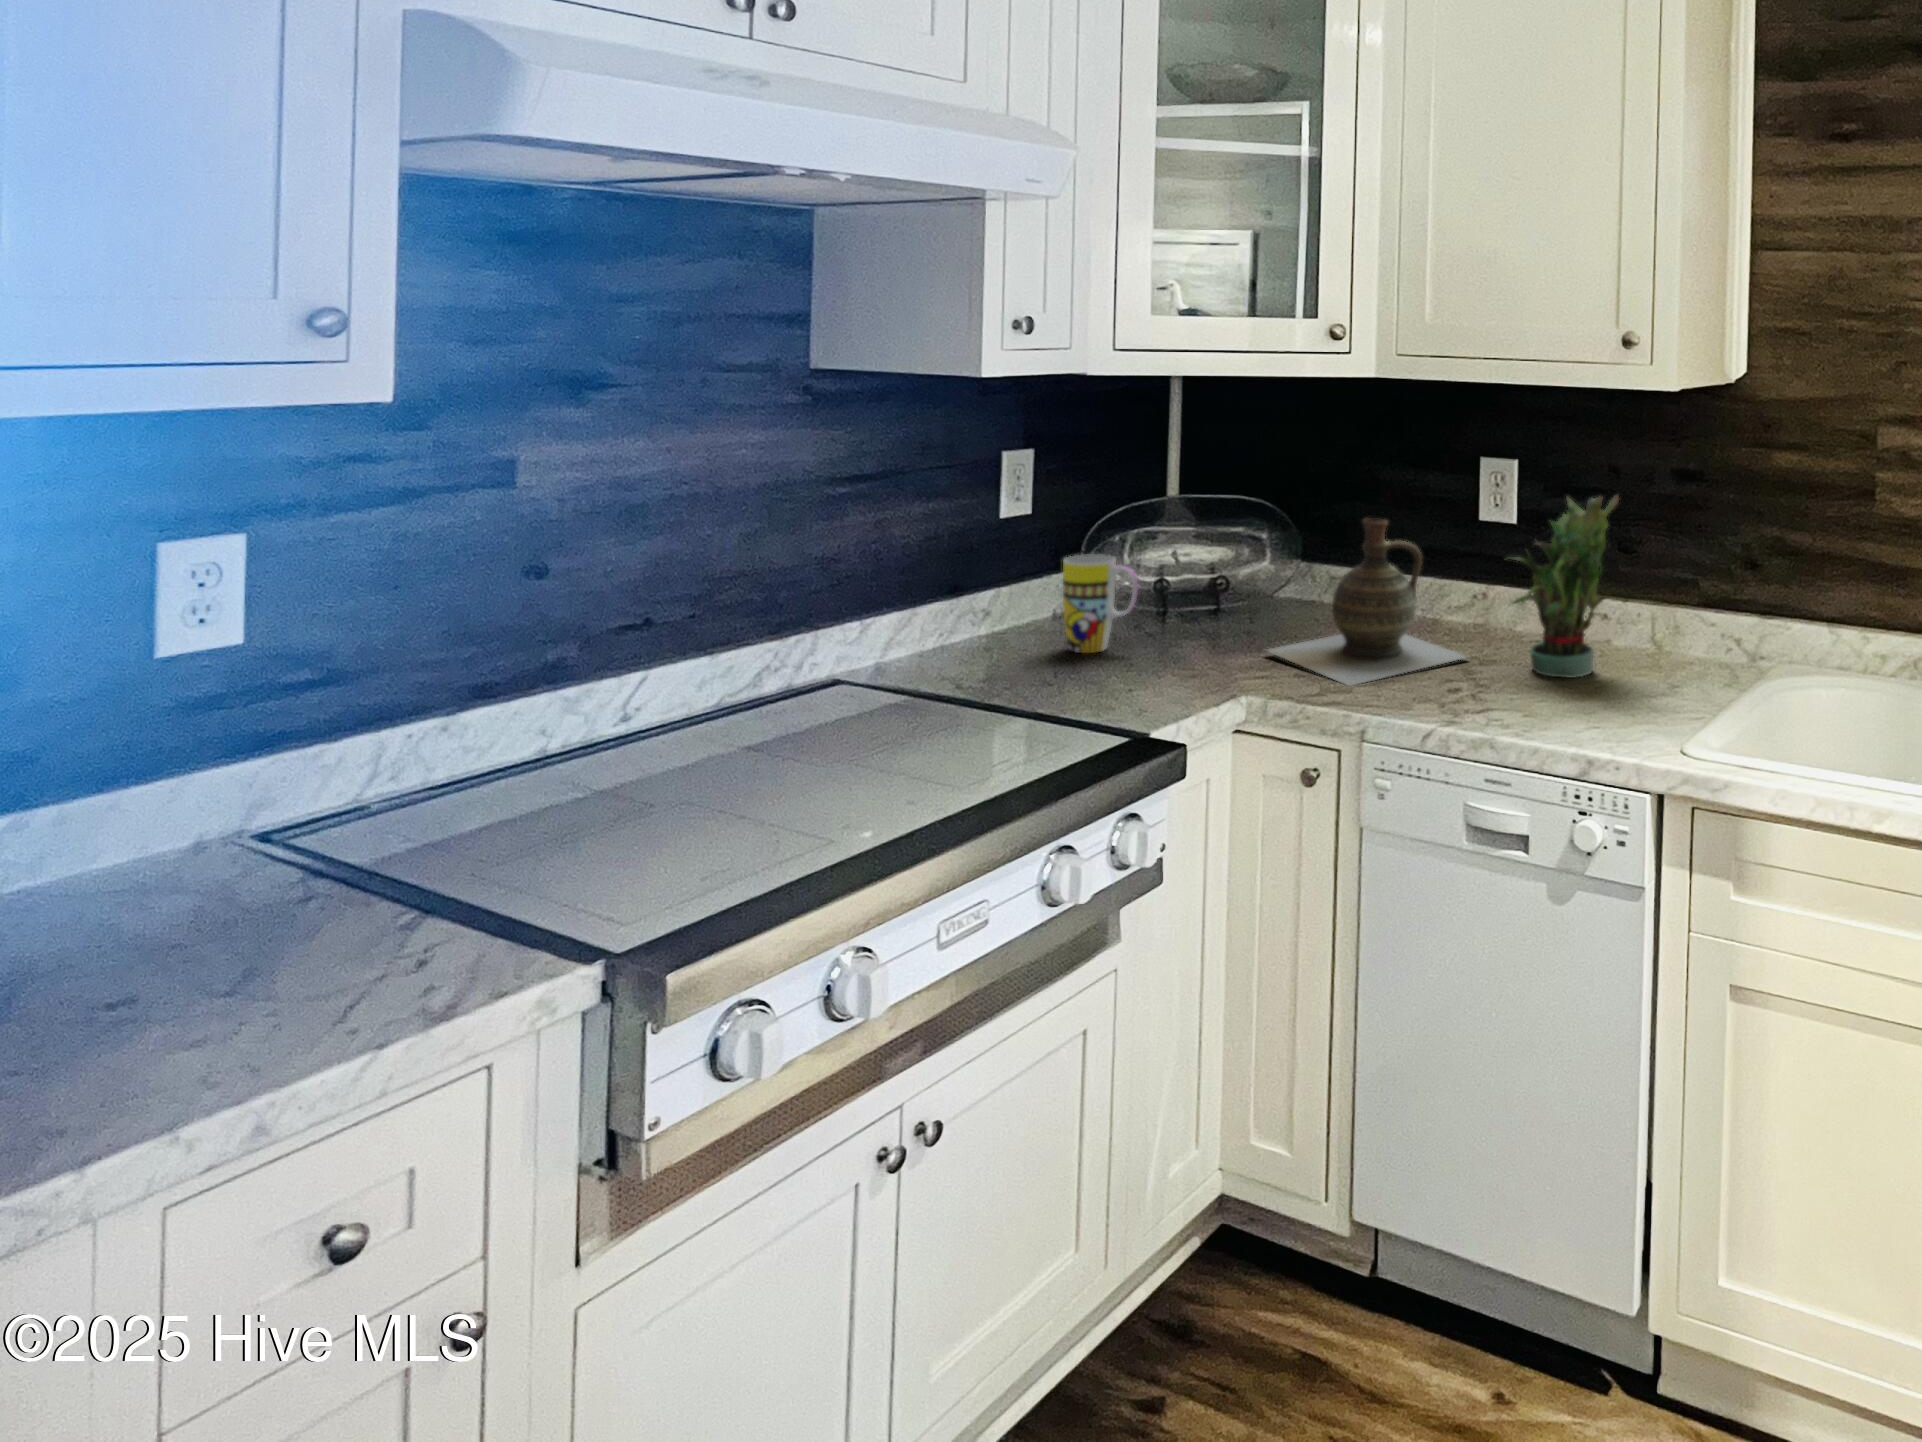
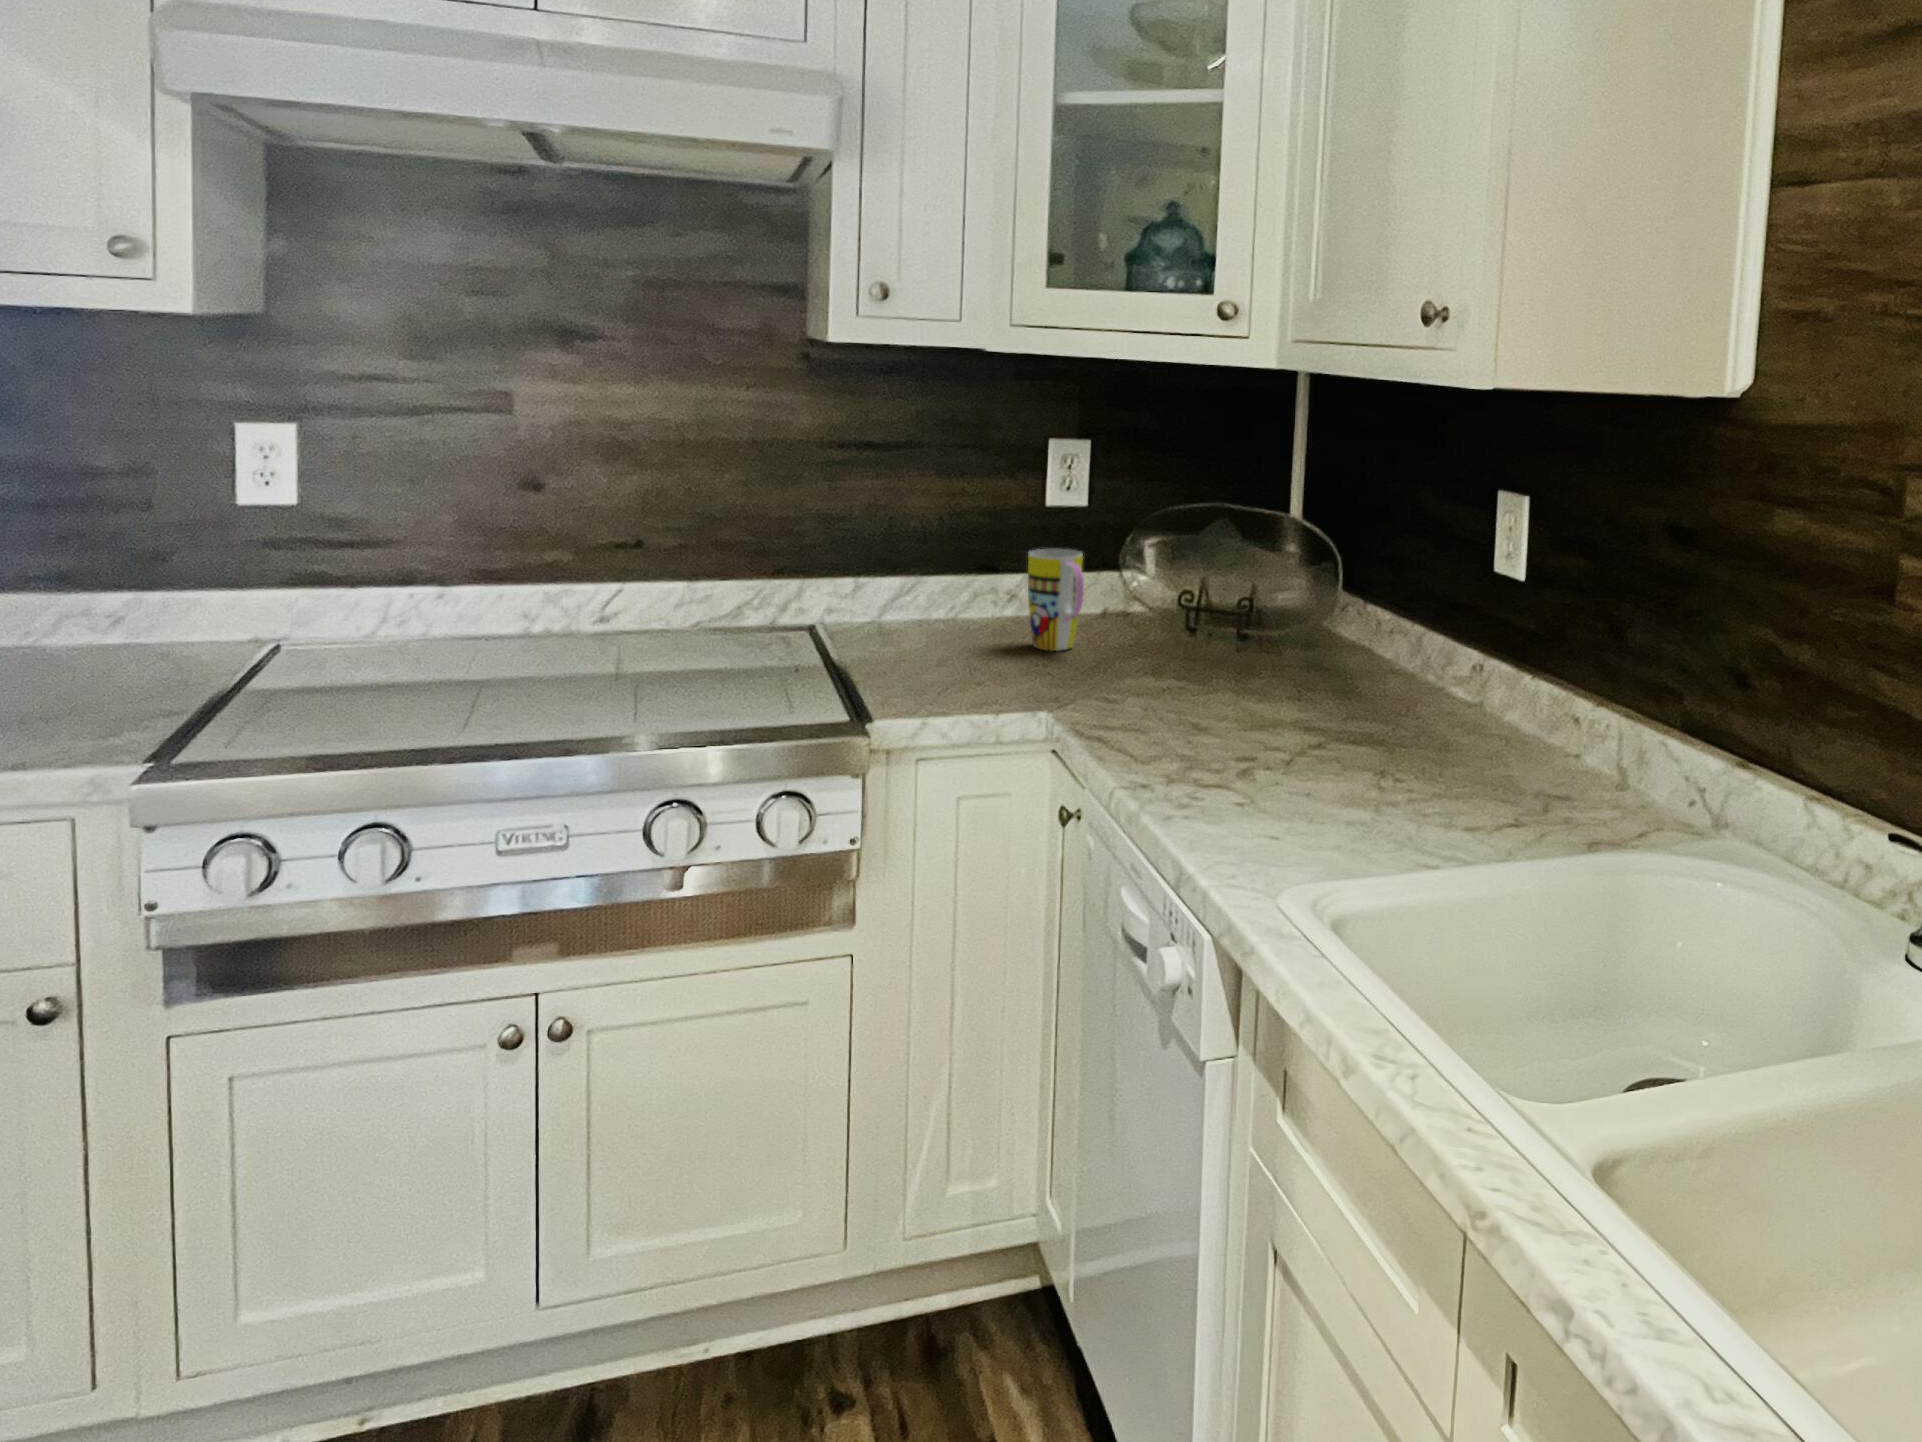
potted plant: present [1511,495,1619,677] -> none [1348,536,1520,785]
ceramic jug: present [1267,518,1466,686] -> none [1167,542,1362,733]

